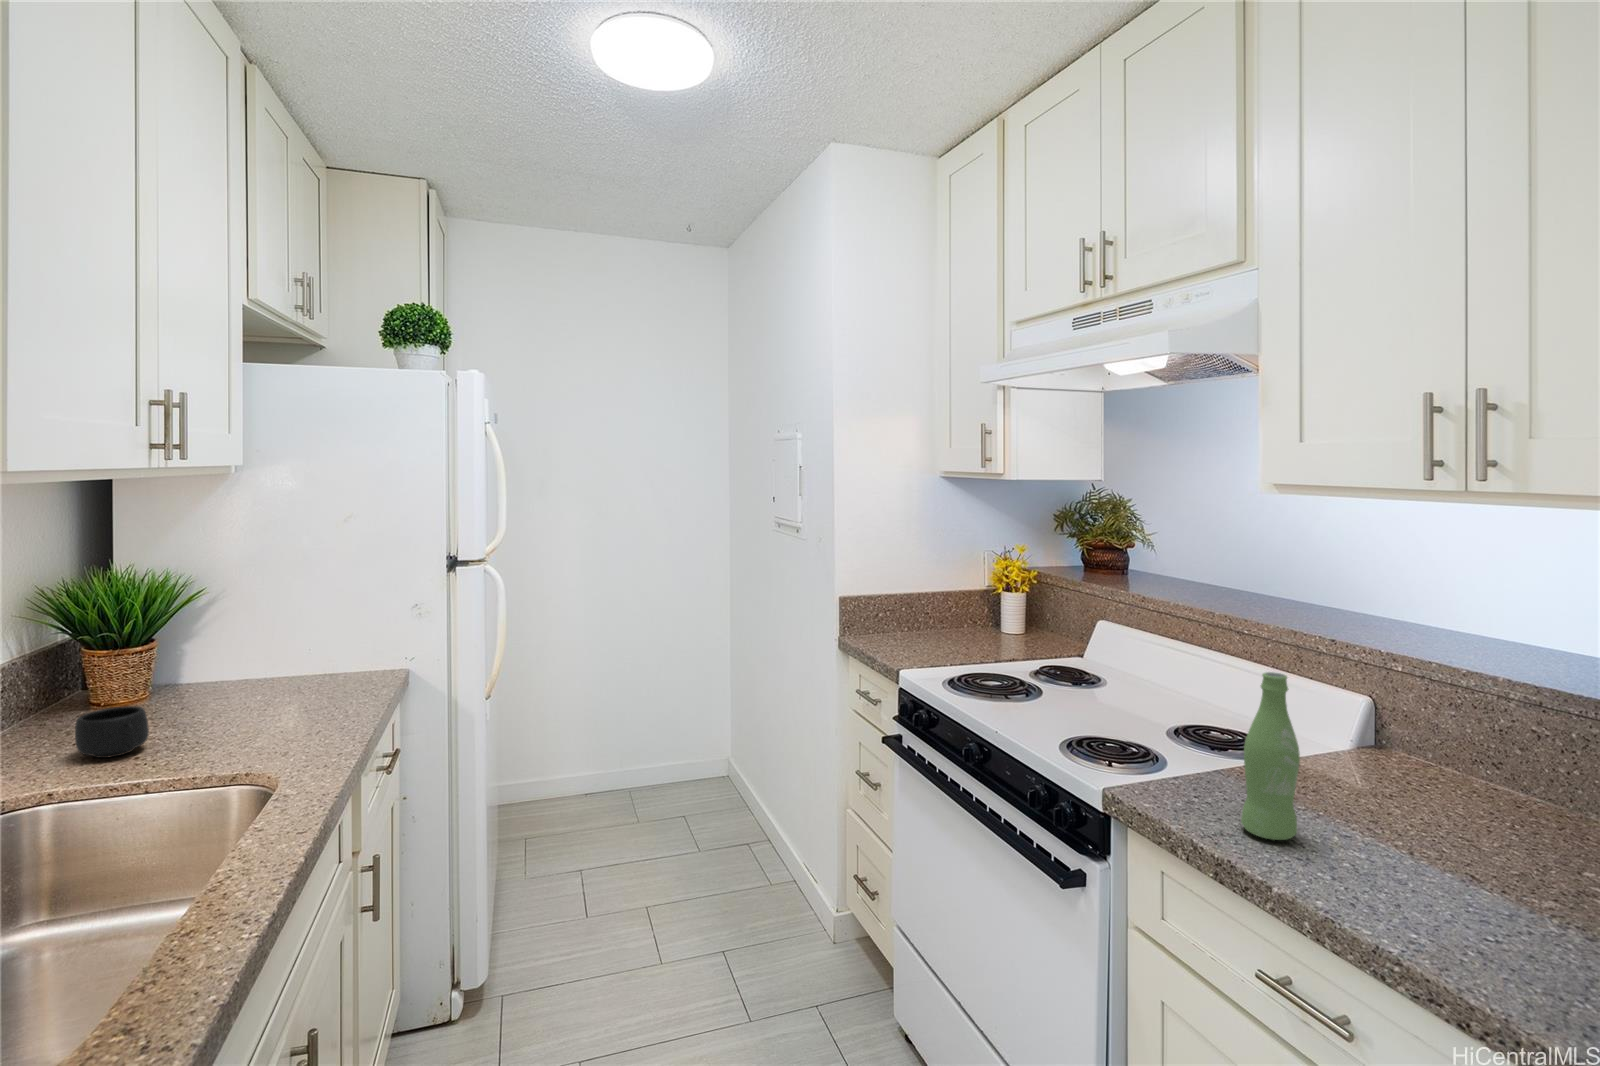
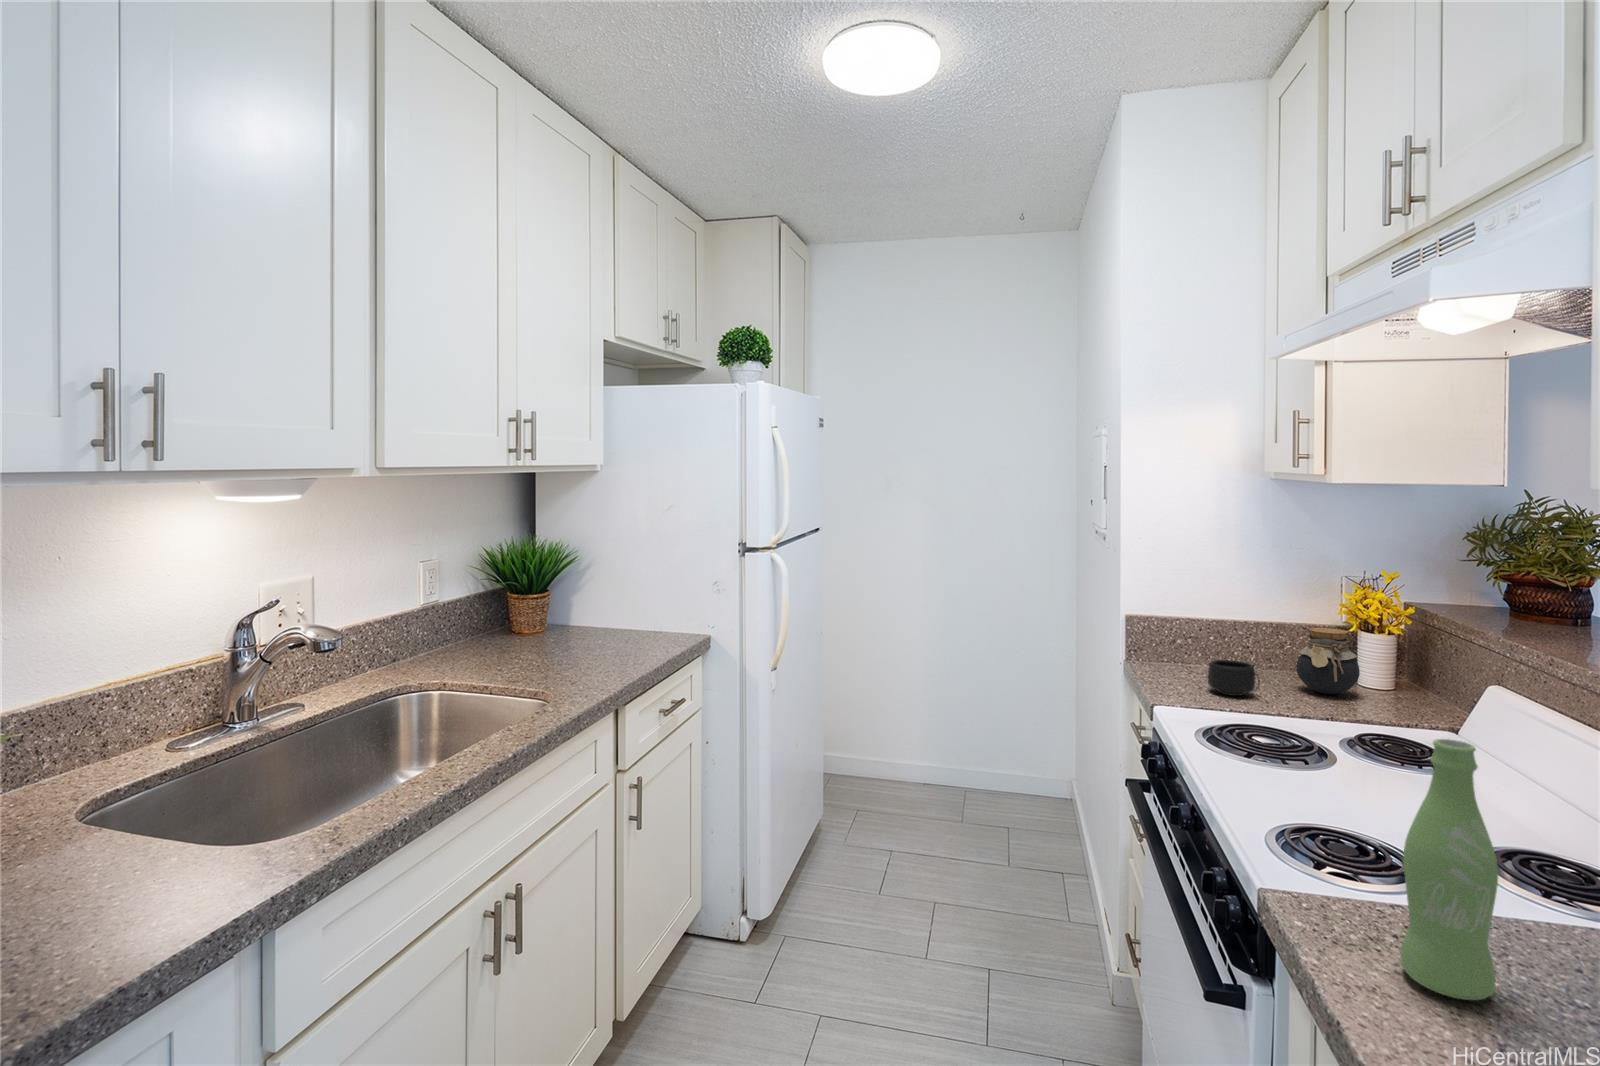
jar: none [969,593,1012,645] -> present [1296,628,1360,694]
mug: present [75,706,149,758] -> present [1208,660,1260,696]

